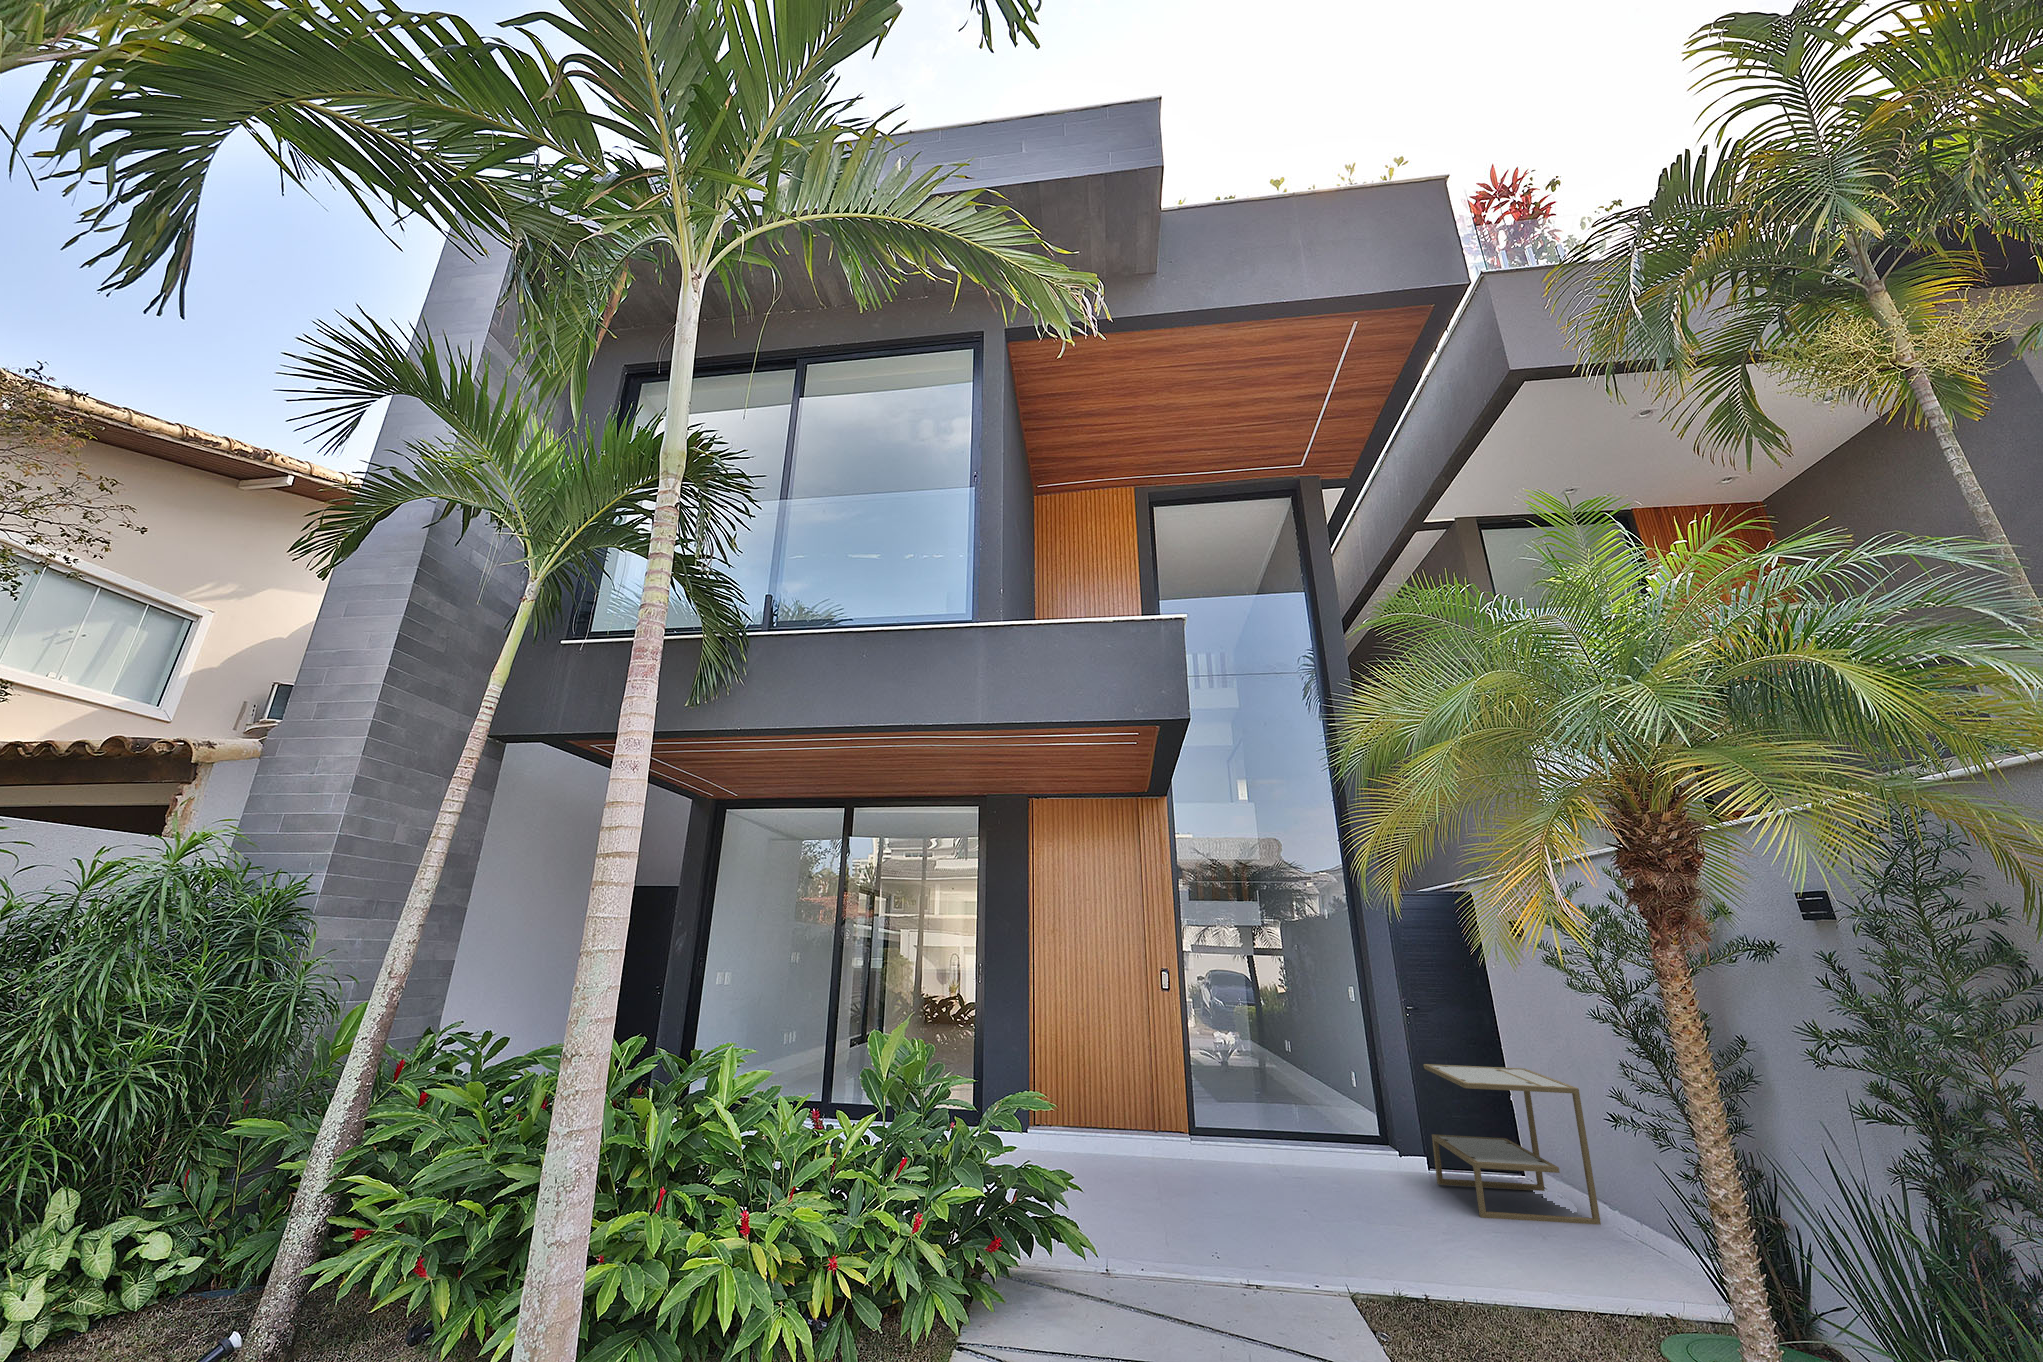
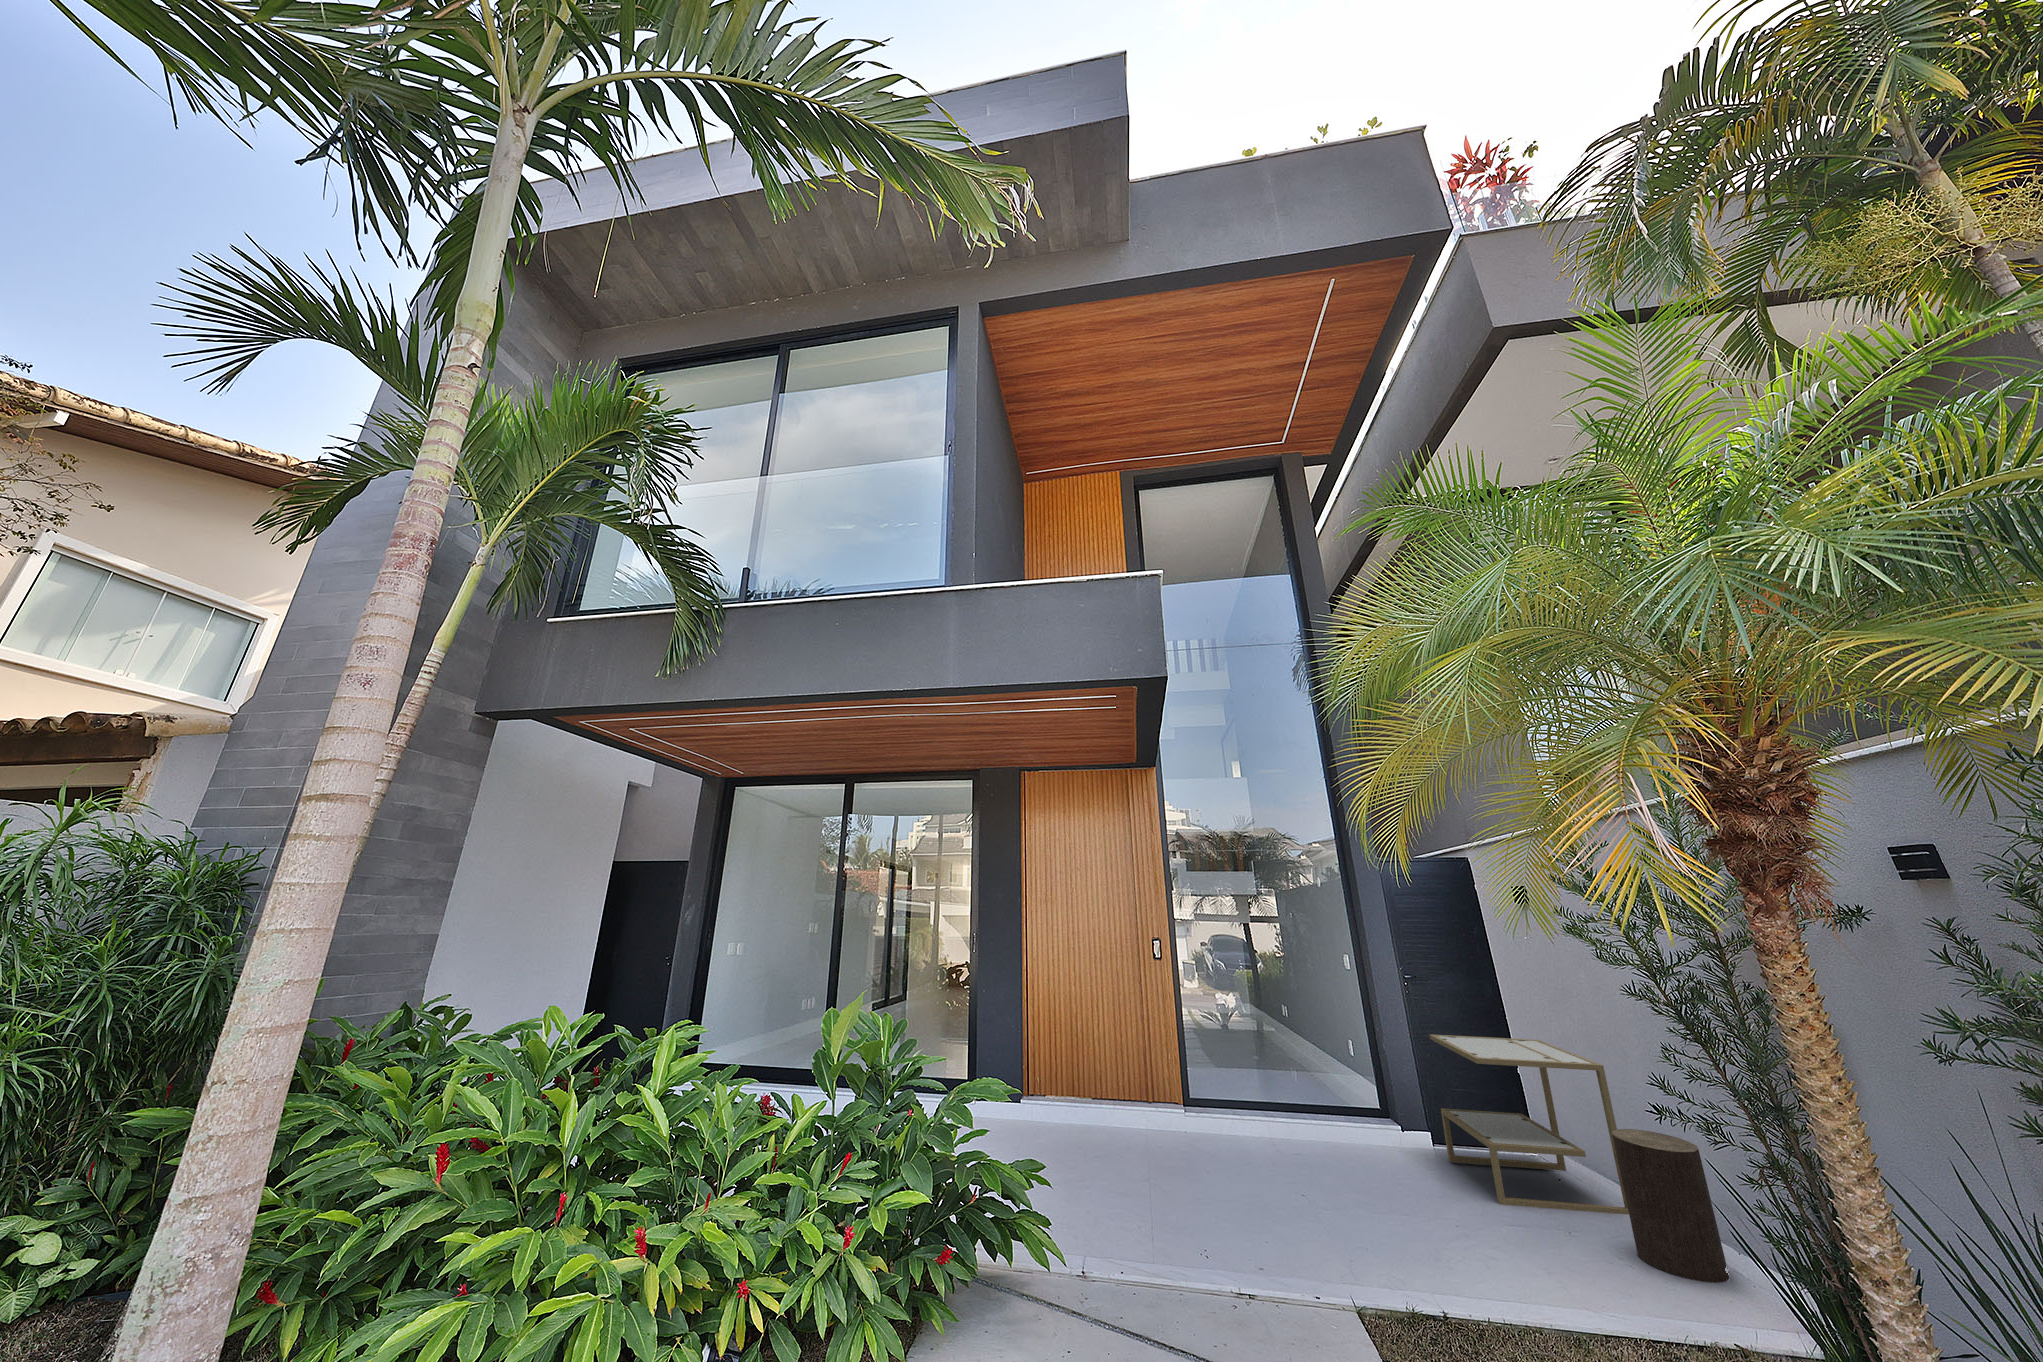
stool: none [1580,1143,1672,1273] -> present [1612,1129,1730,1283]

